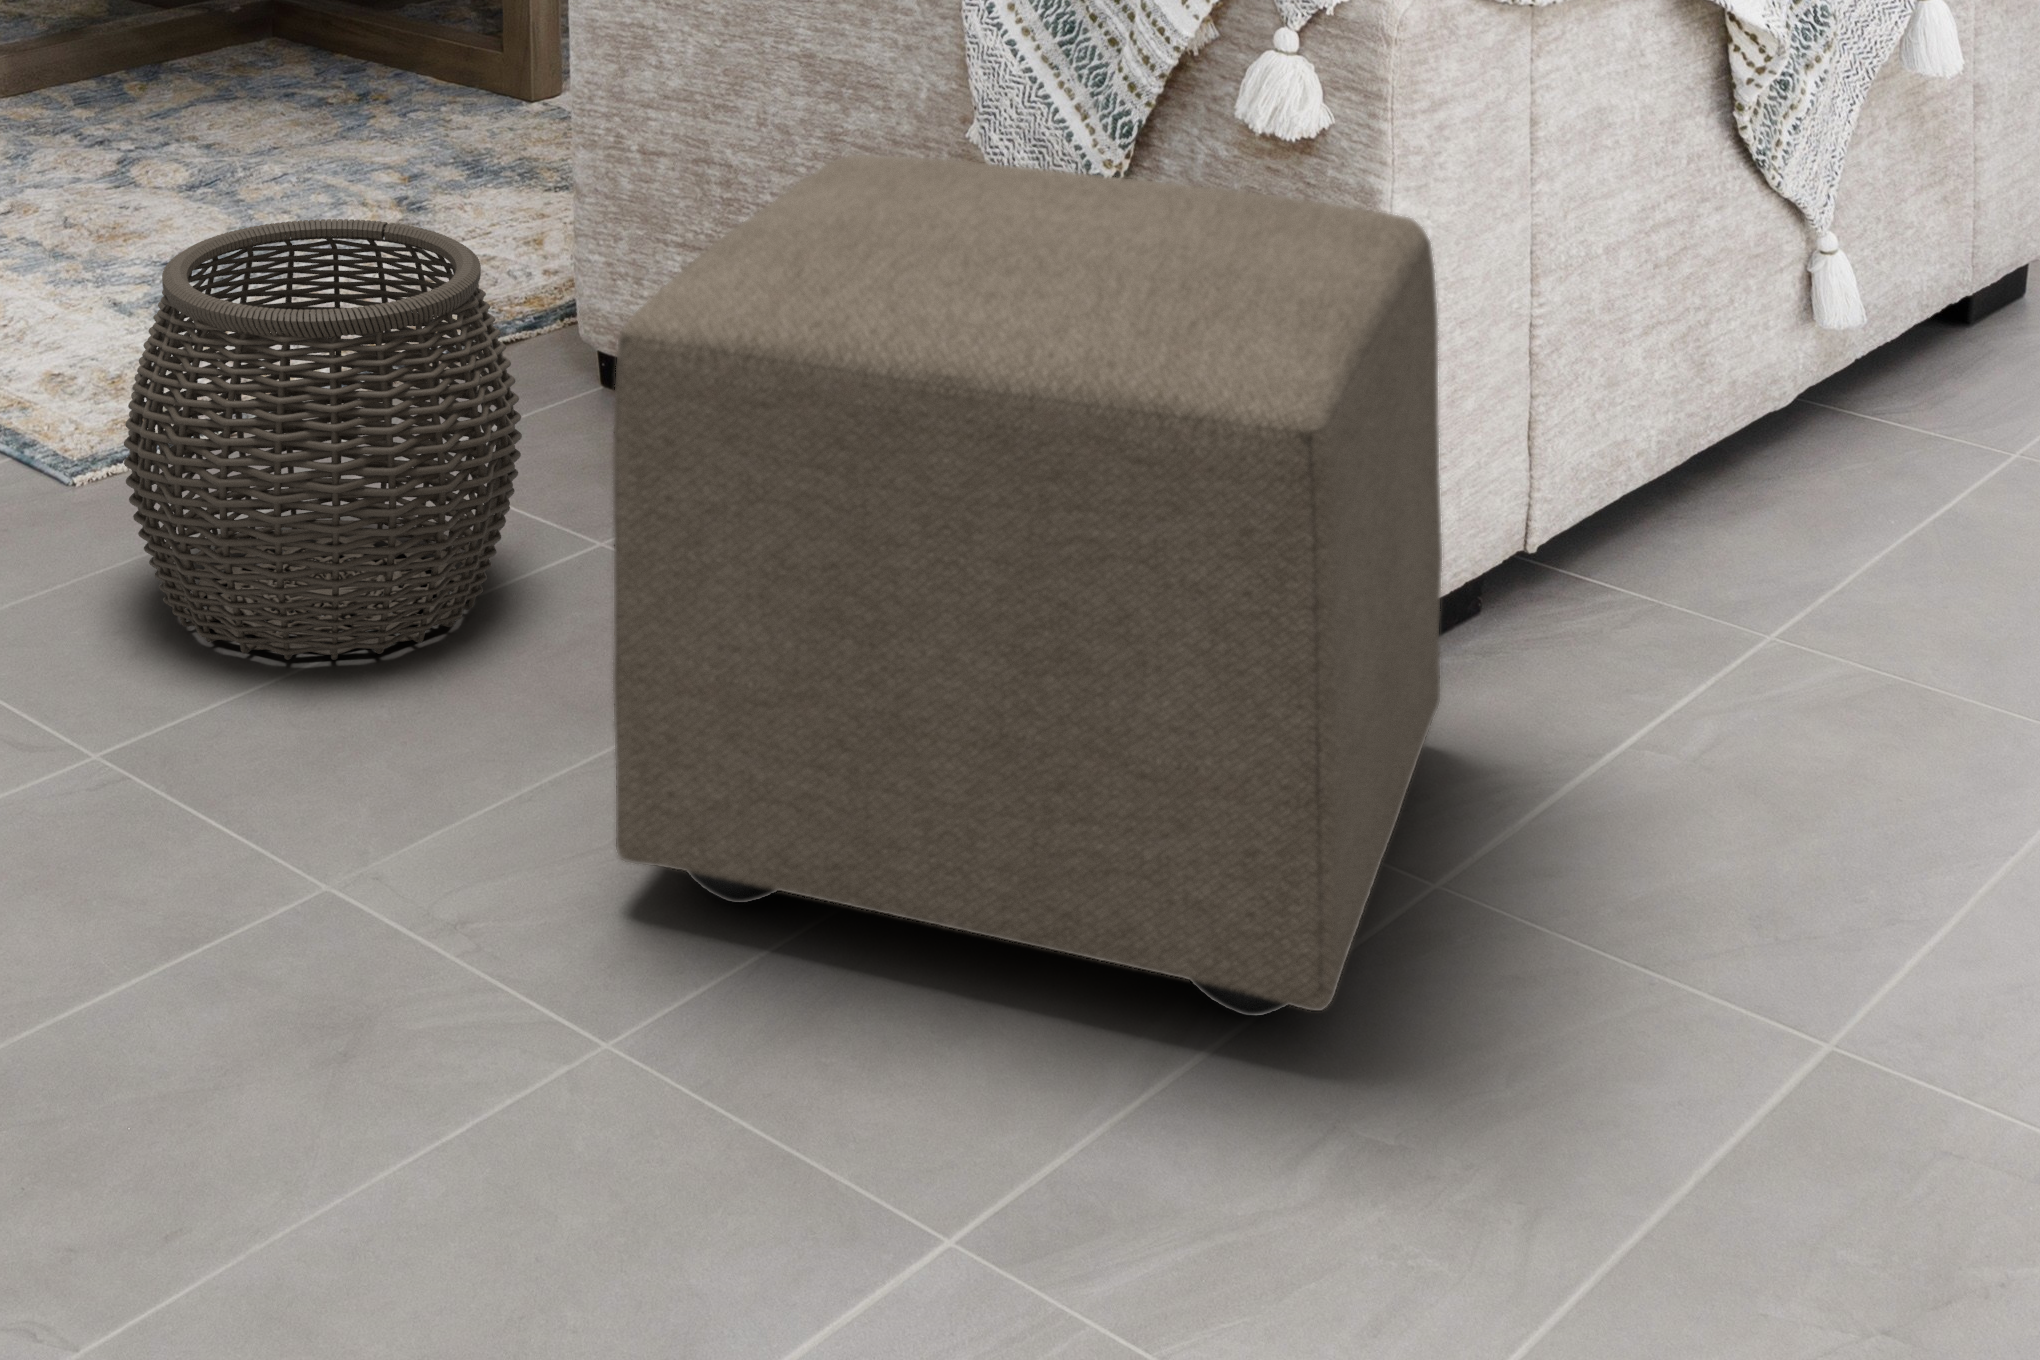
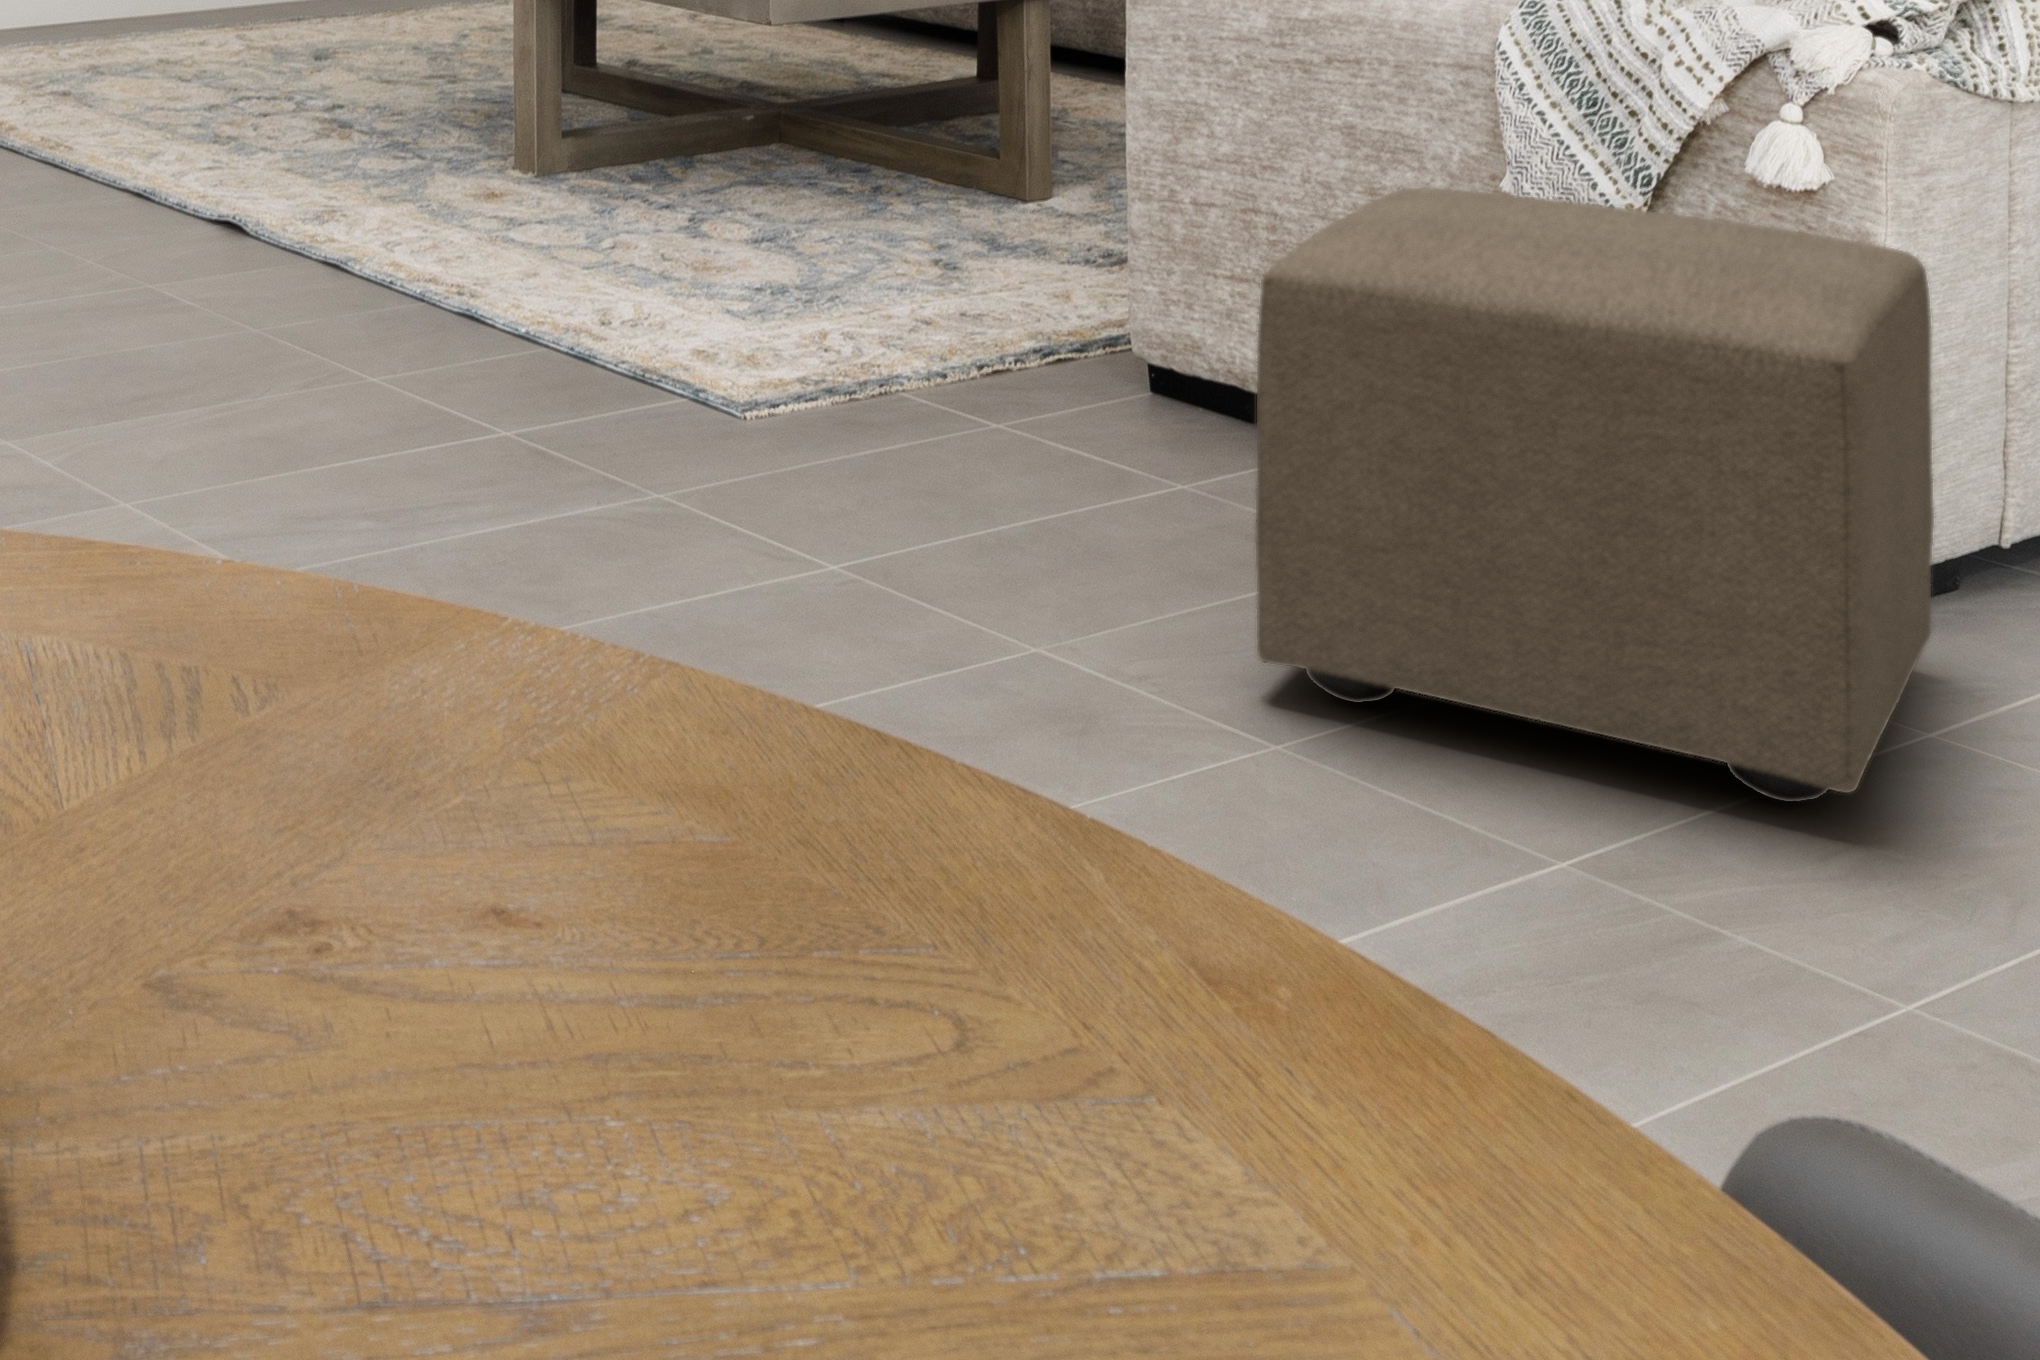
woven basket: present [124,219,522,660] -> none [812,226,1125,541]

